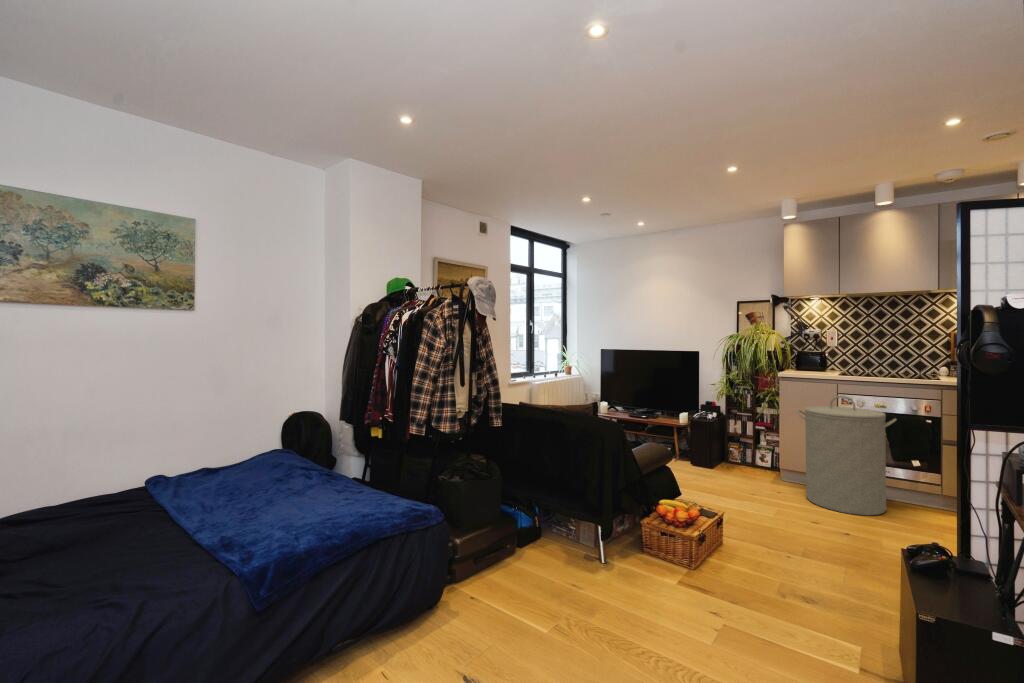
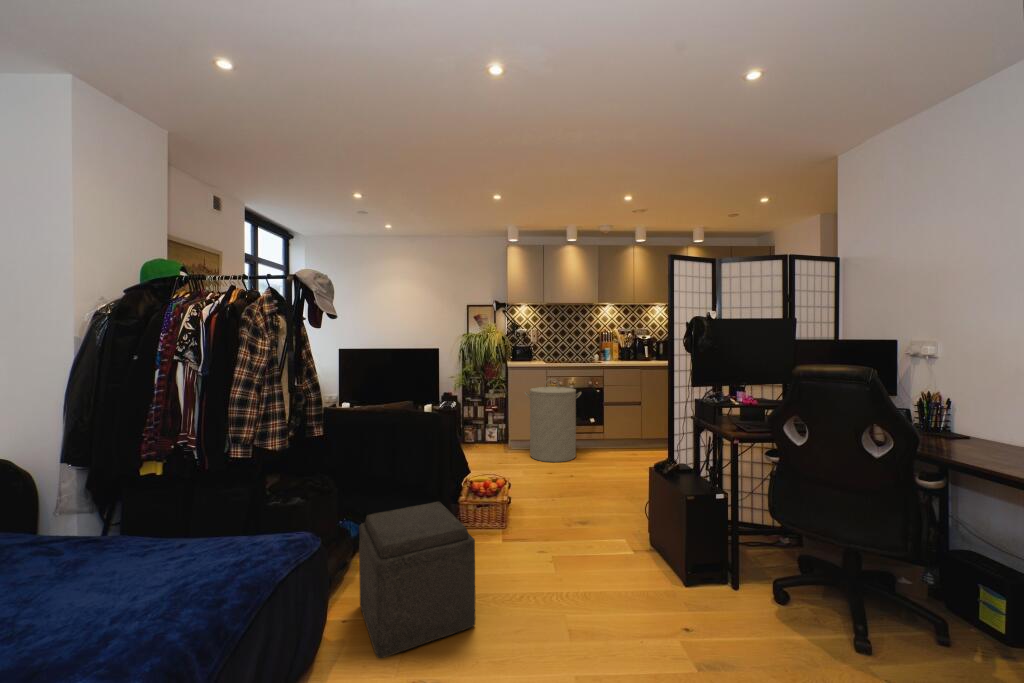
ottoman: none [470,503,581,655] -> present [359,502,475,658]

